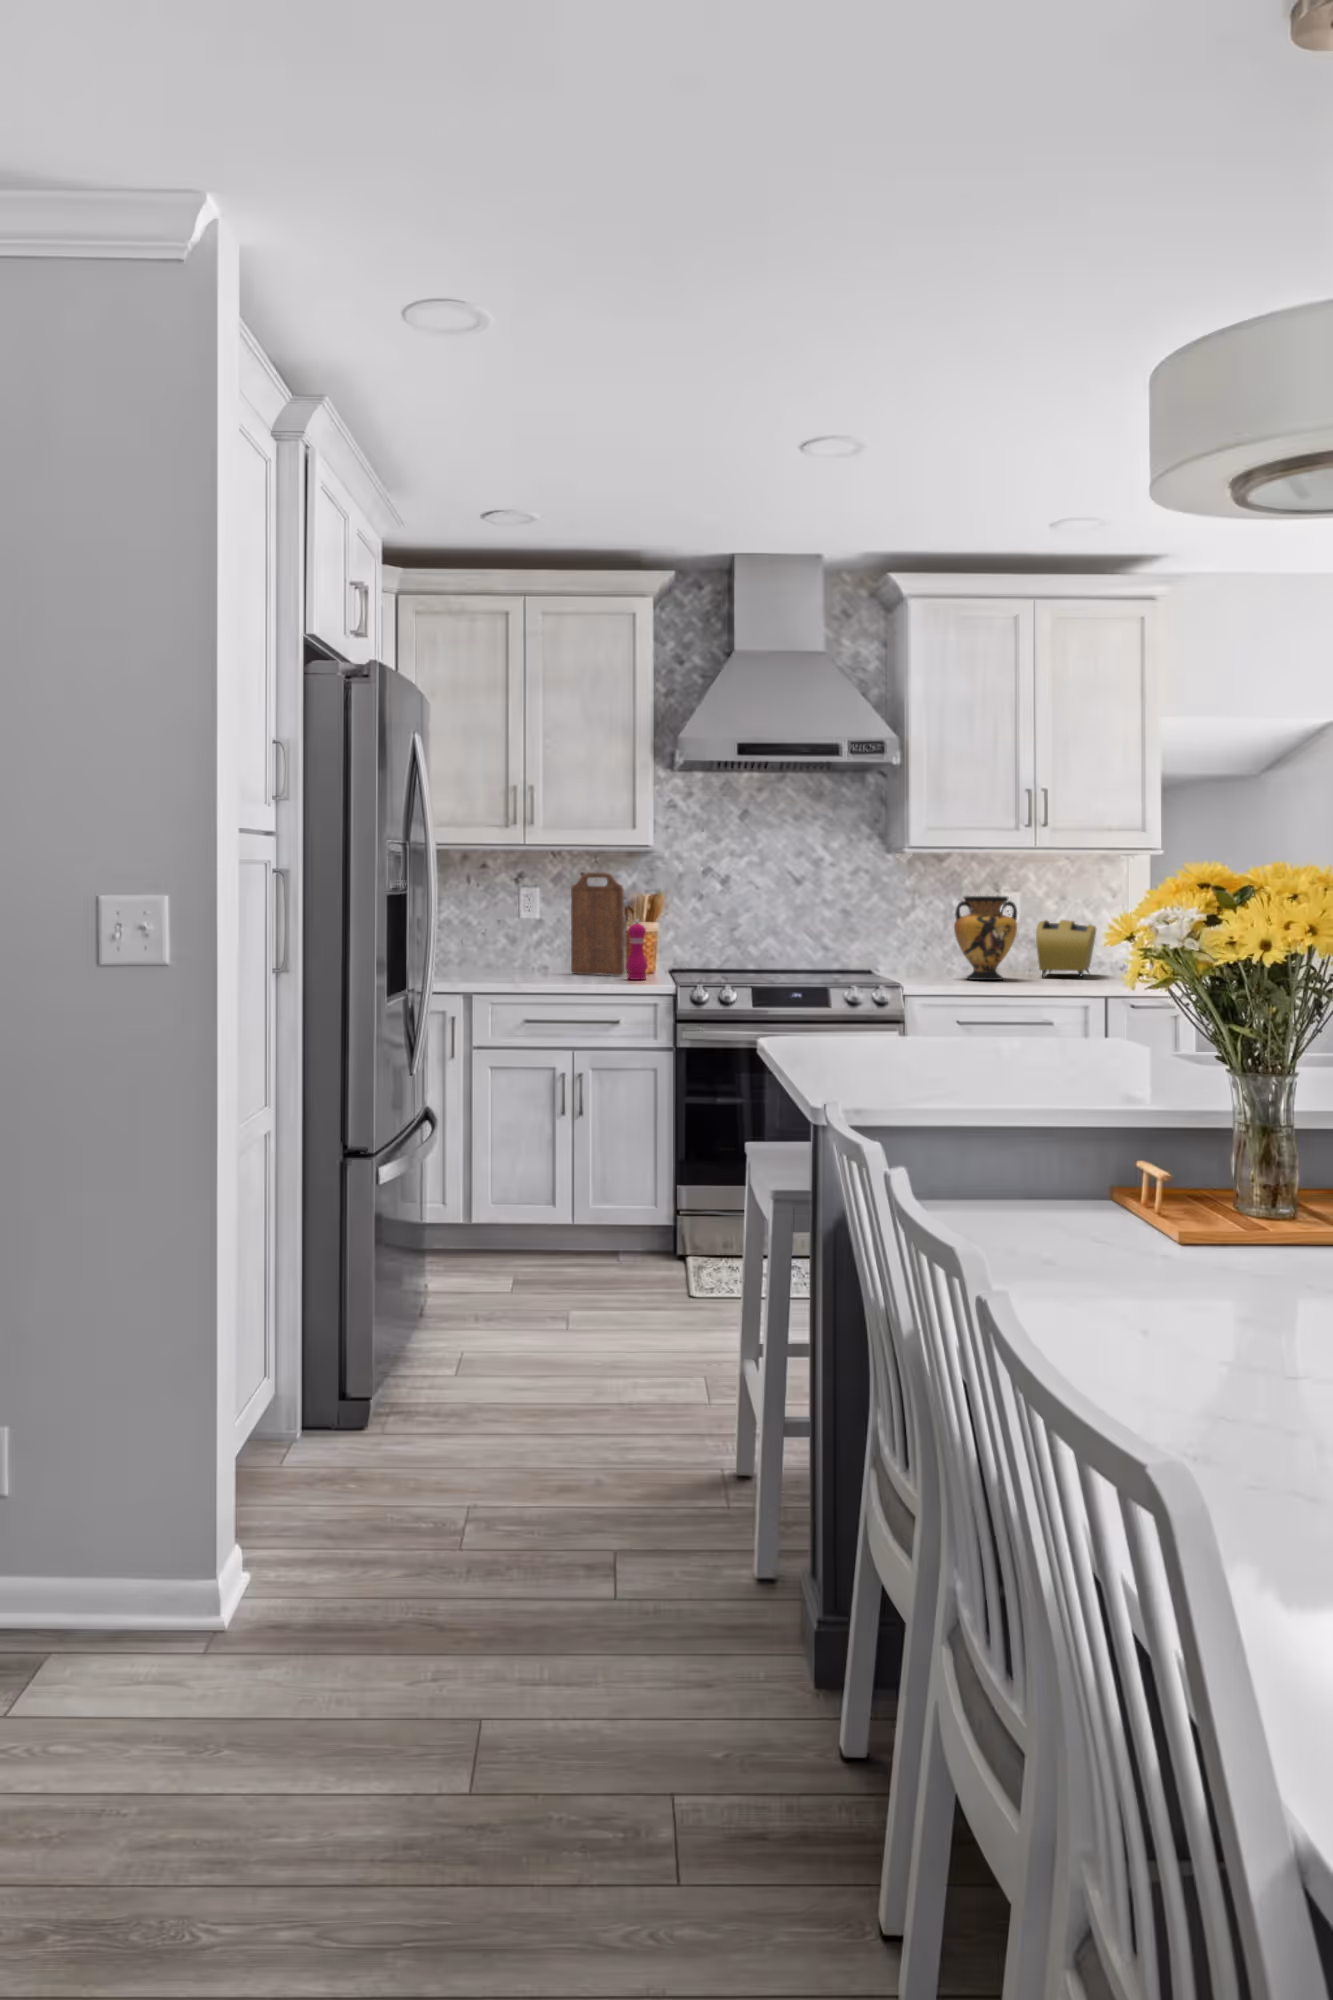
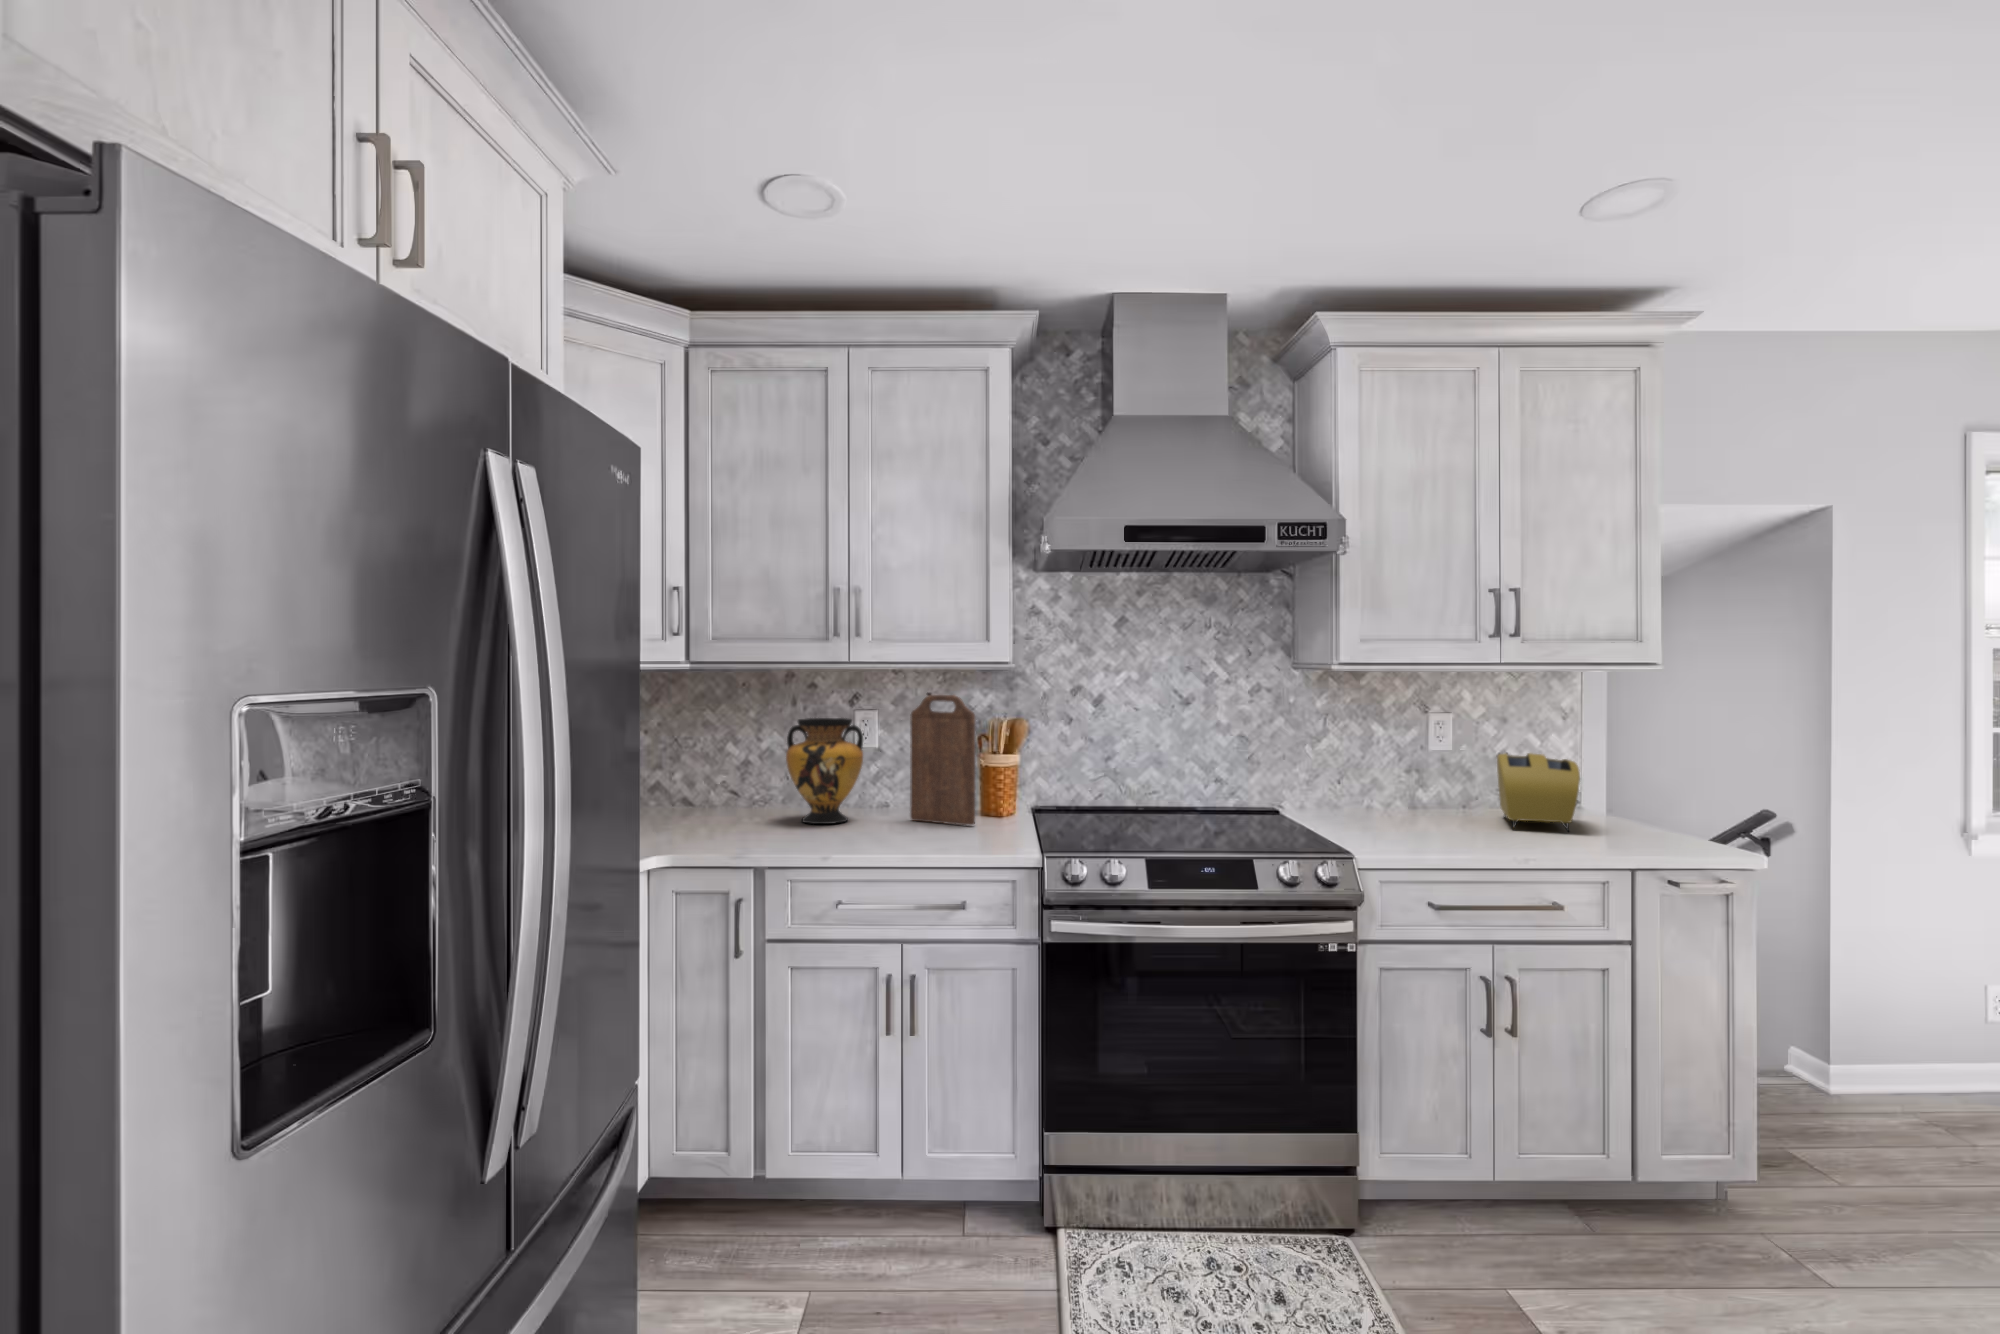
vase: present [954,896,1017,980] -> present [786,718,863,824]
pepper mill: present [626,920,648,980] -> none [977,758,1005,838]

